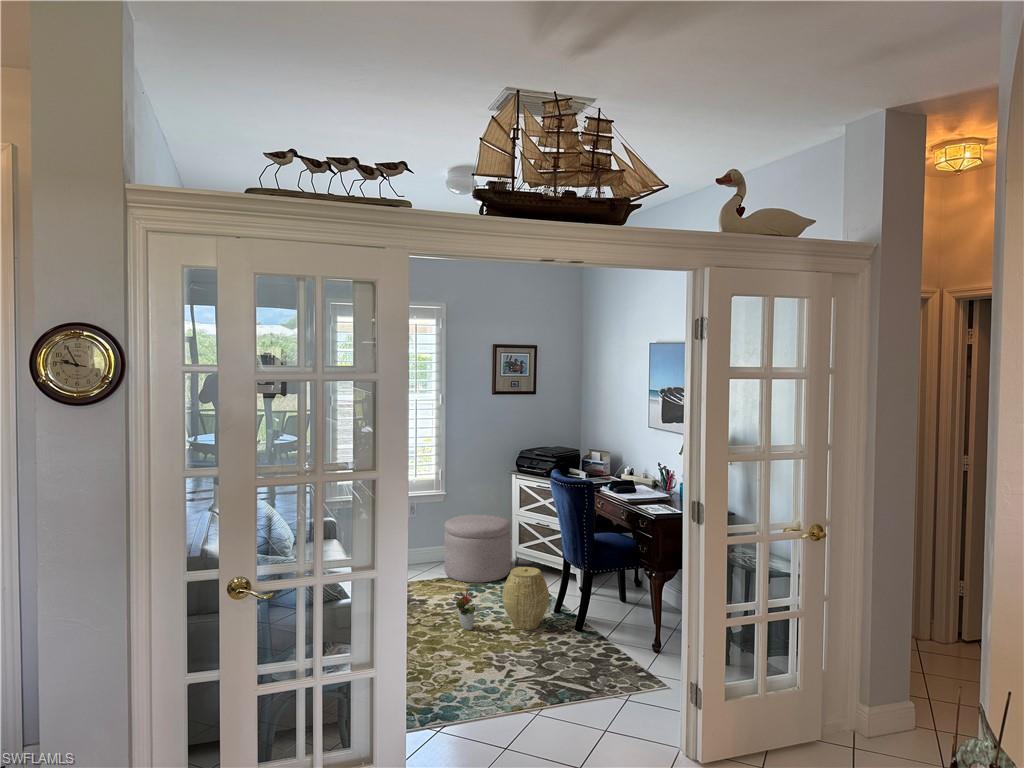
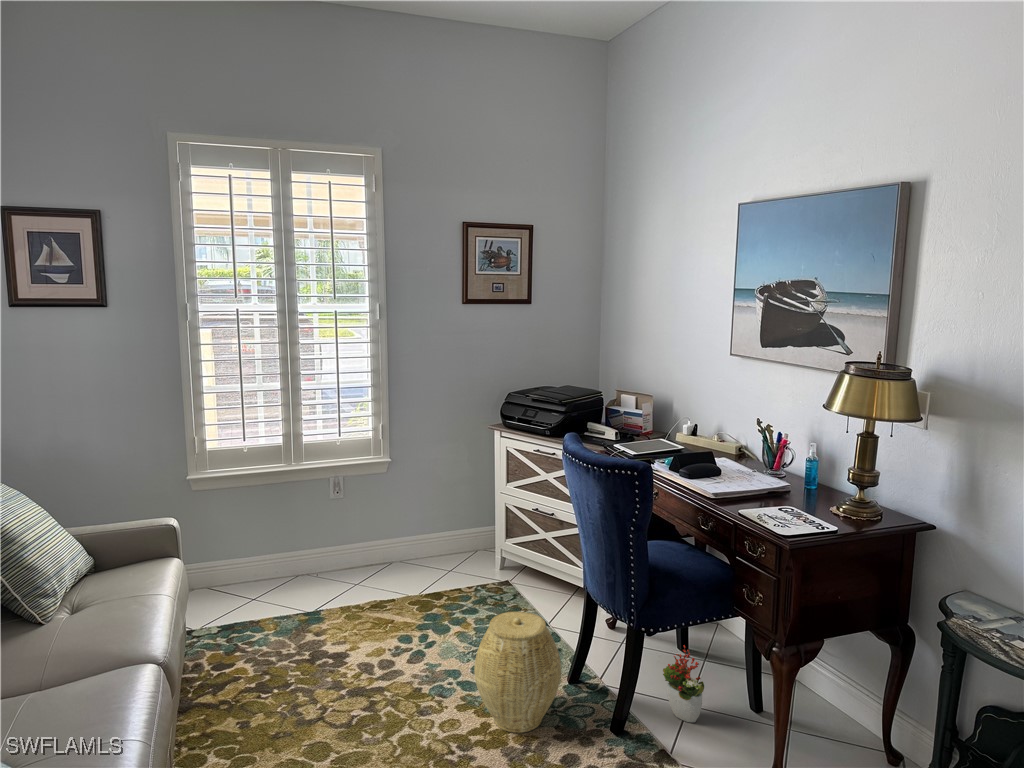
ottoman: present [444,514,511,583] -> none [384,494,492,610]
decorative plant: present [455,587,475,630] -> present [663,645,704,722]

